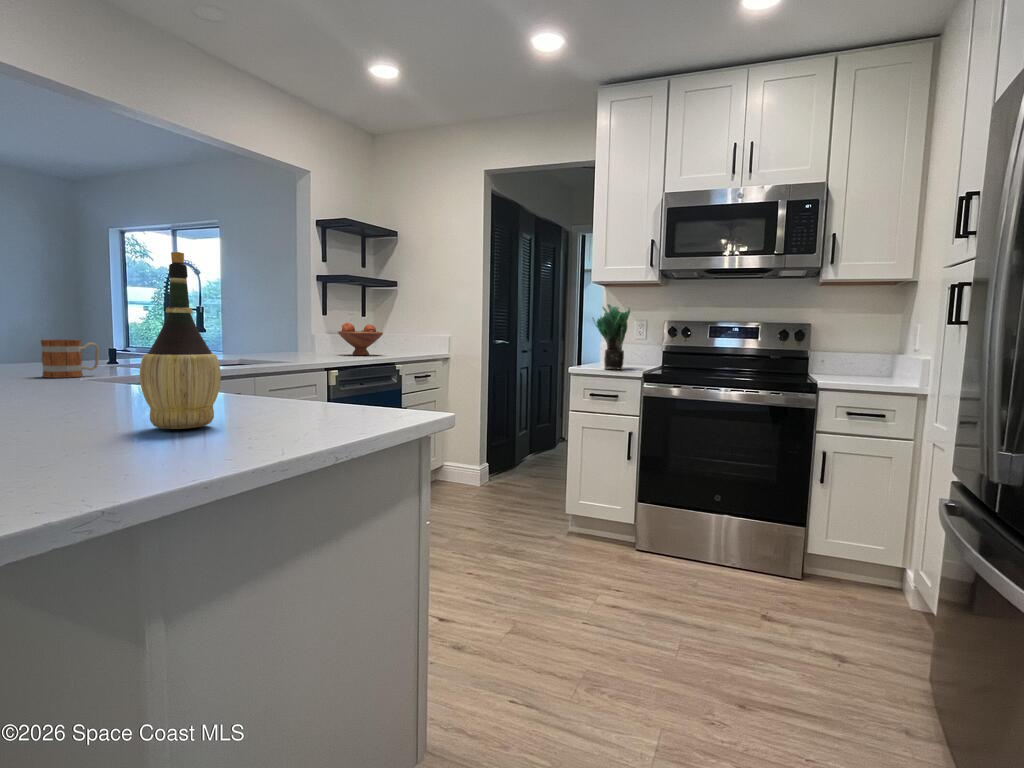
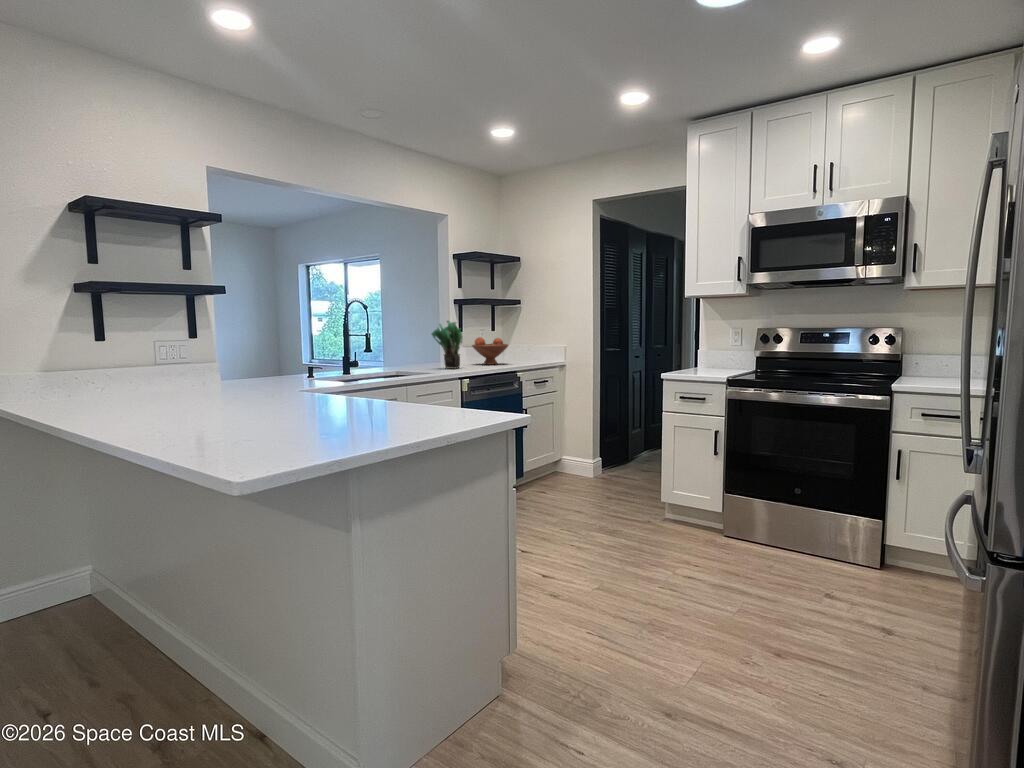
wine bottle: present [140,252,221,429] -> none [341,321,383,424]
potted plant: present [593,304,630,369] -> present [432,321,462,369]
mug: present [41,340,99,378] -> none [271,364,305,390]

